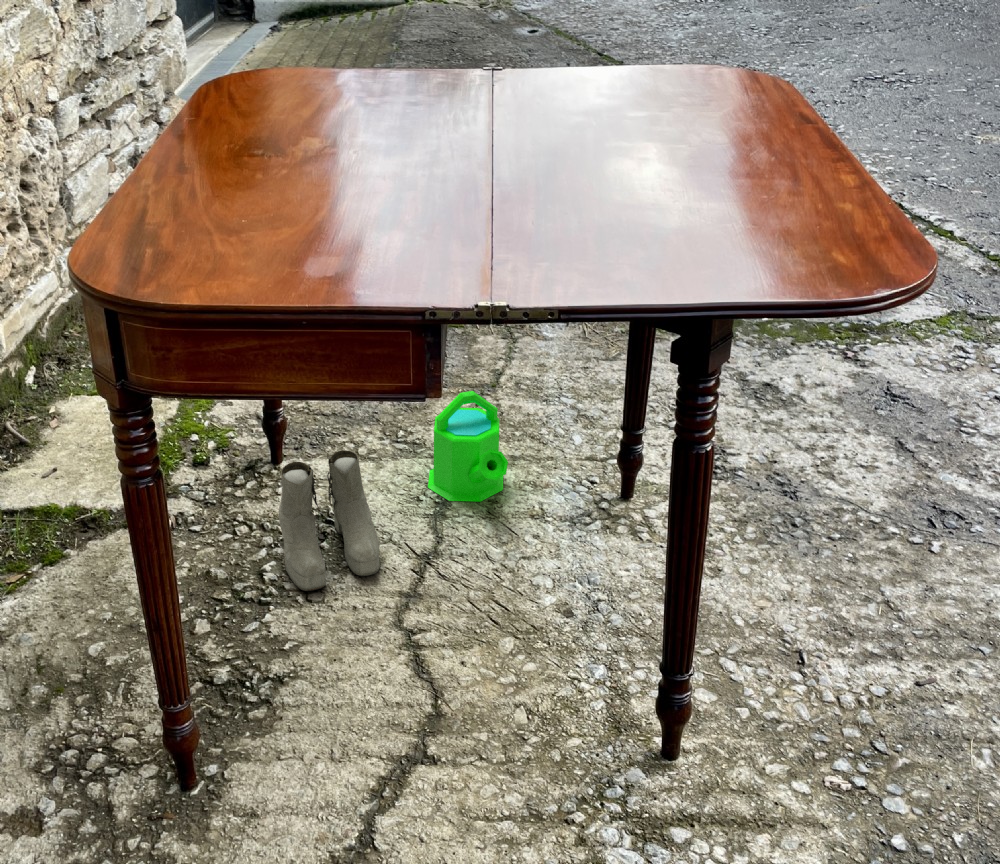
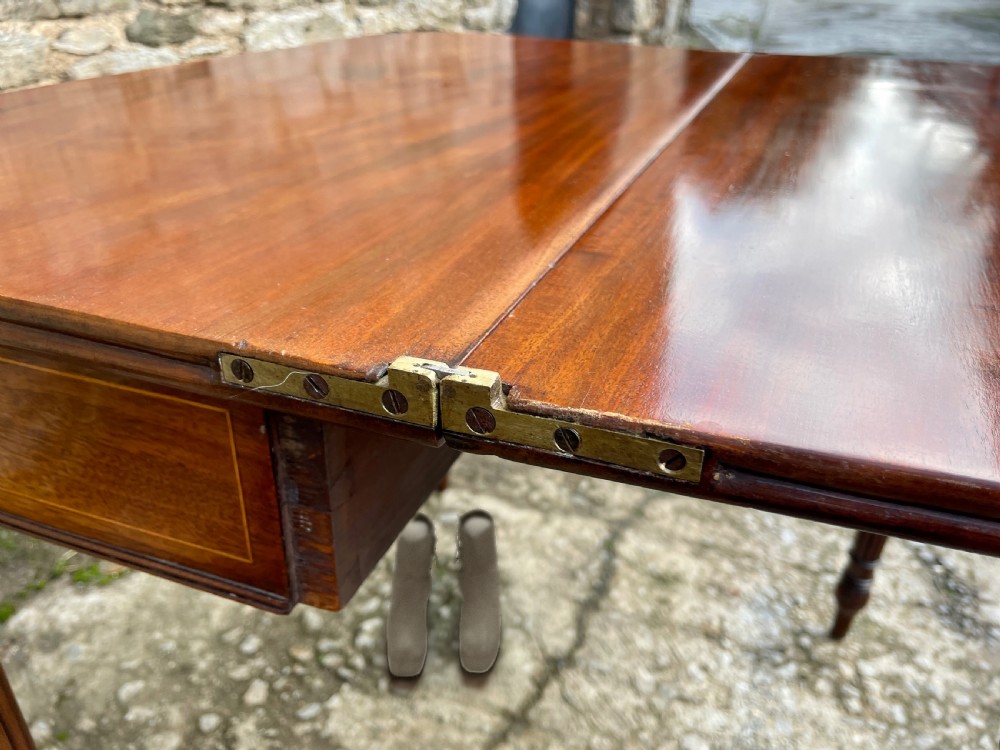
watering can: present [428,391,508,502] -> none [591,463,689,596]

